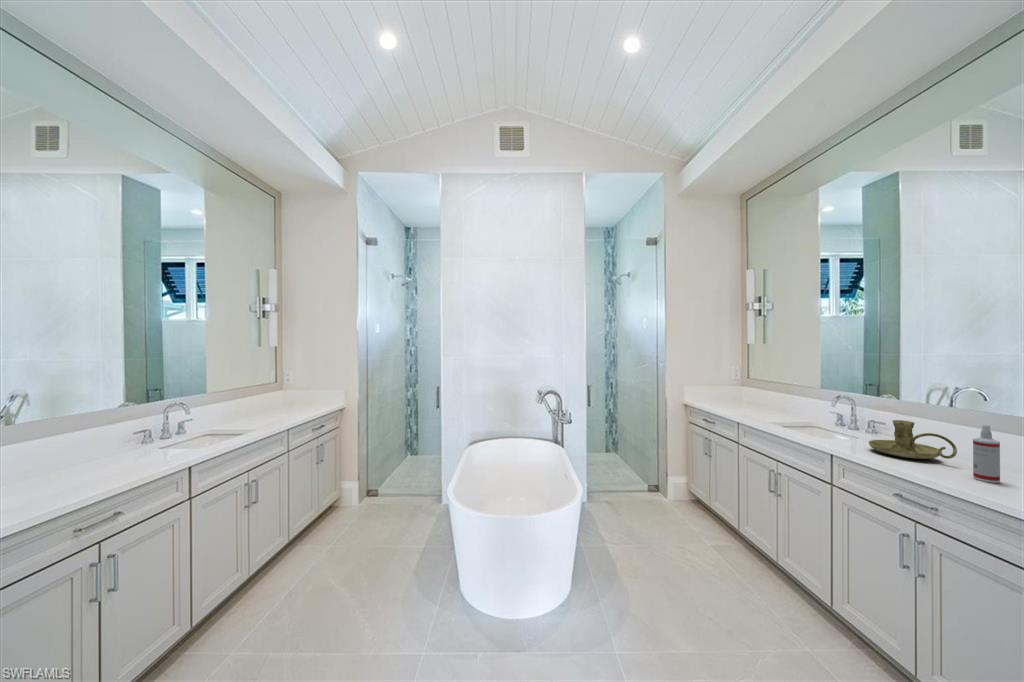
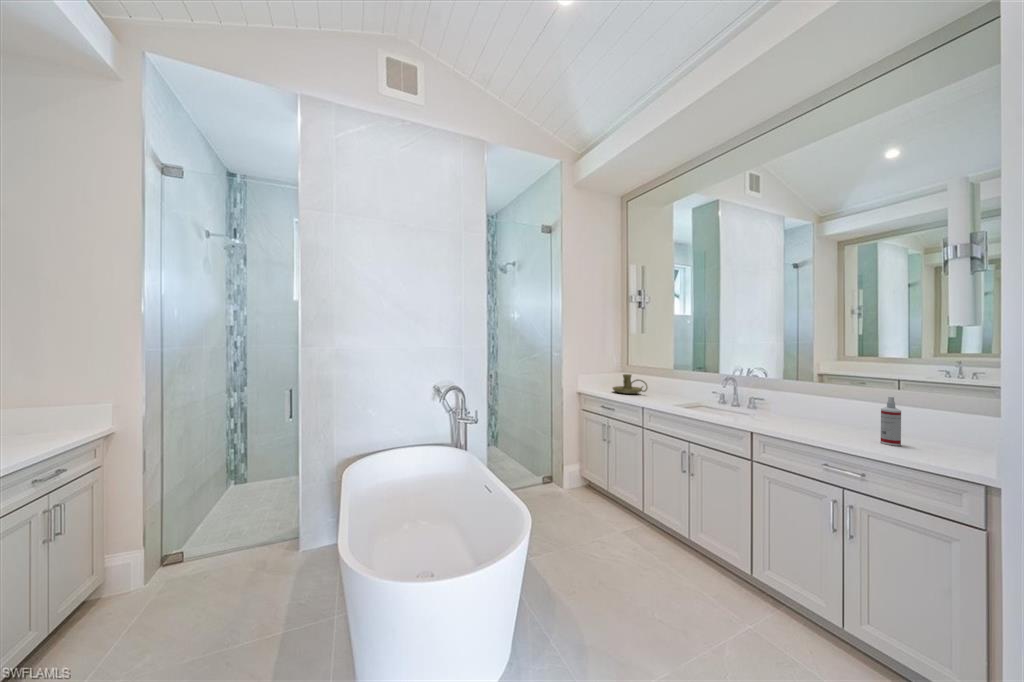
candle holder: present [869,420,957,459] -> present [613,374,648,394]

